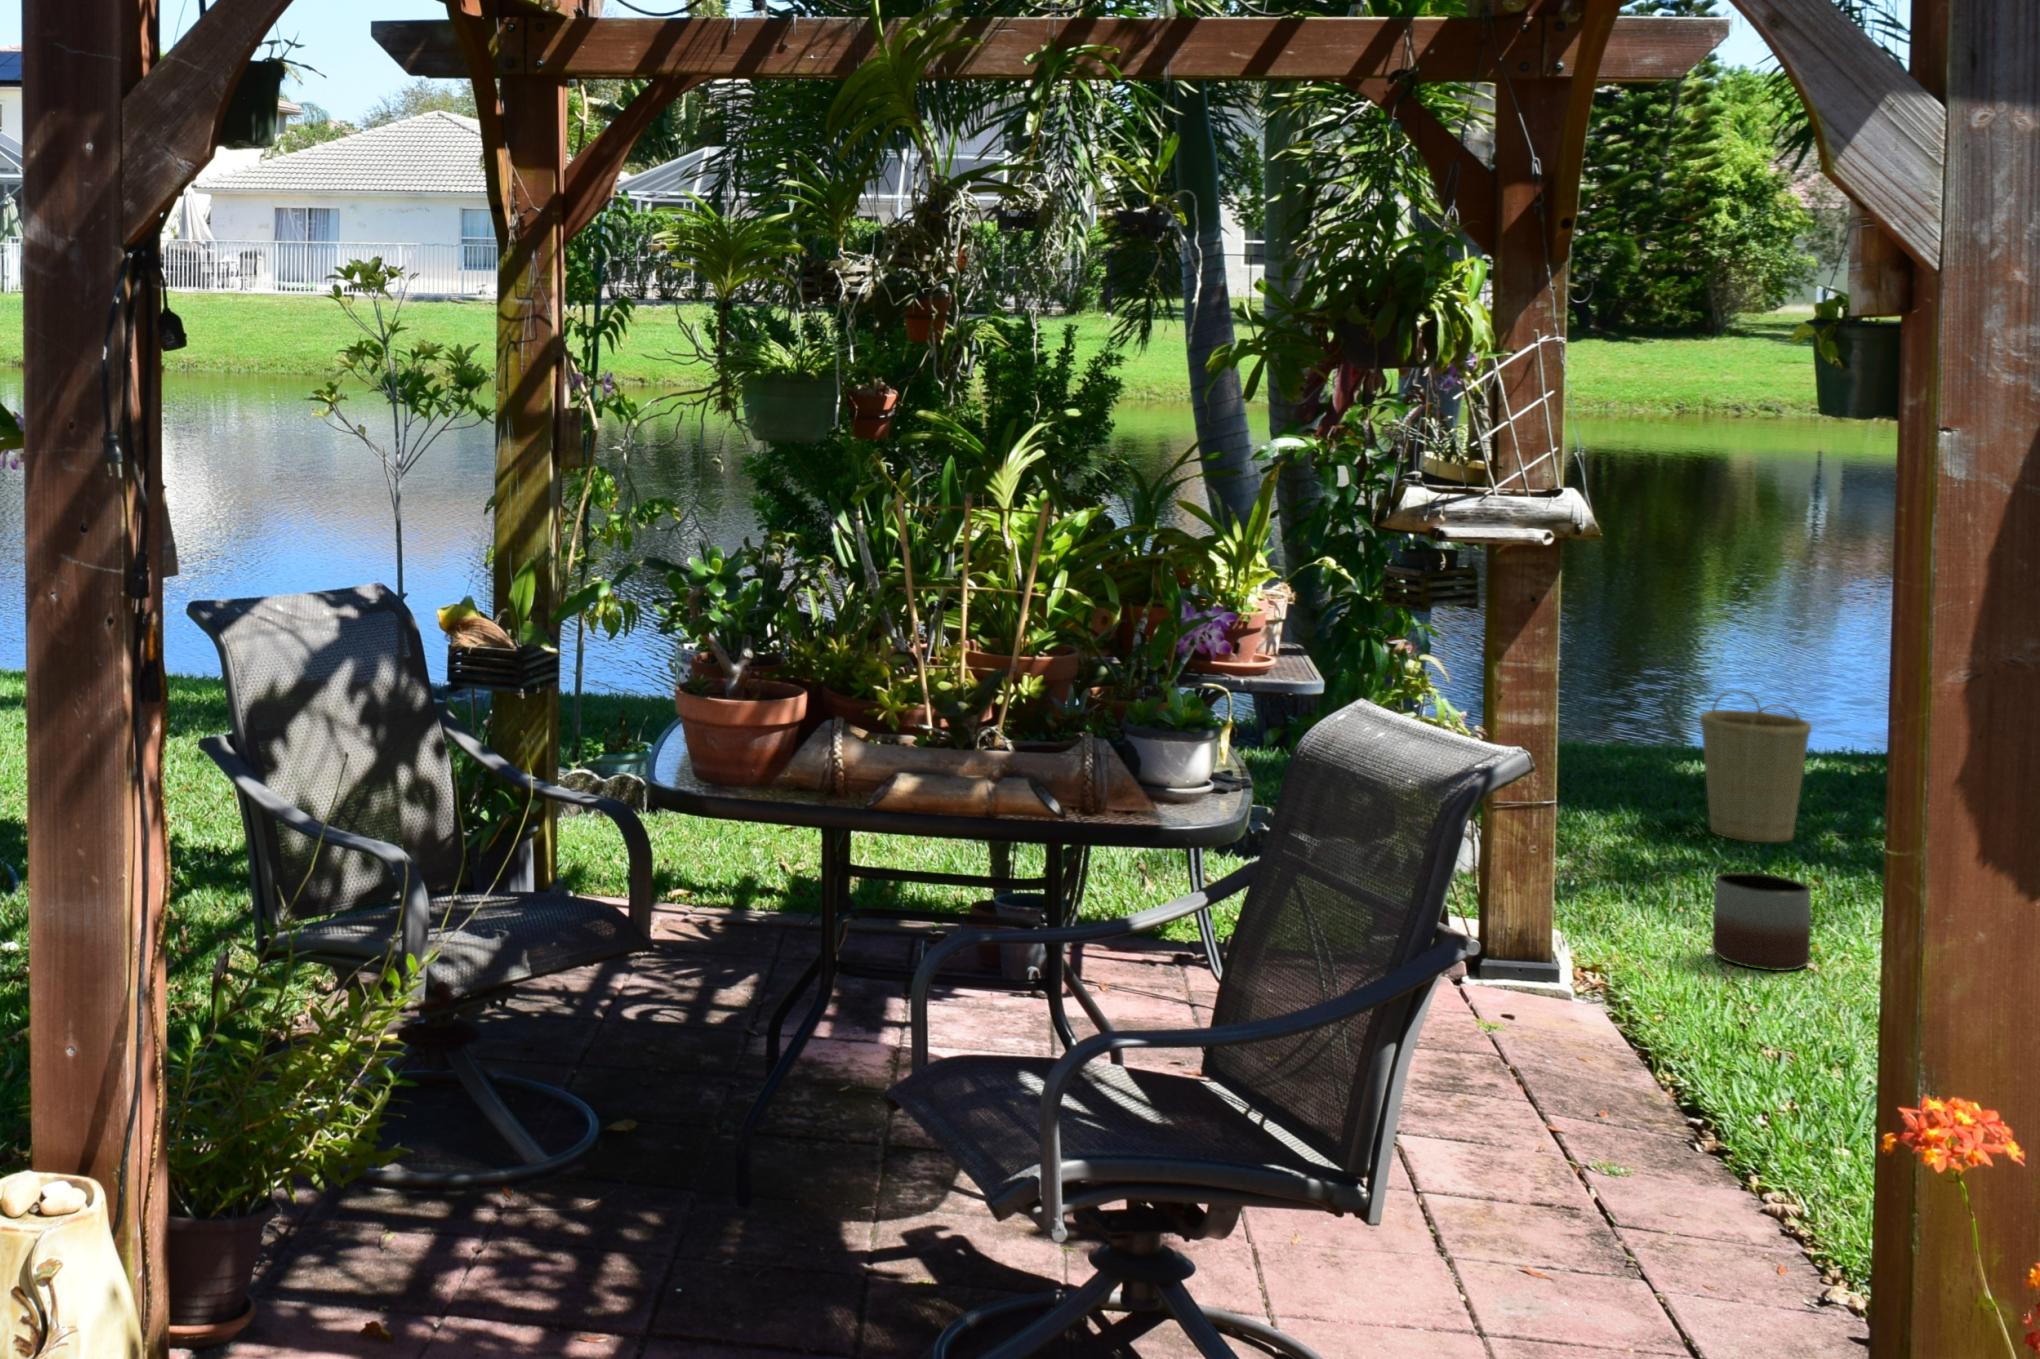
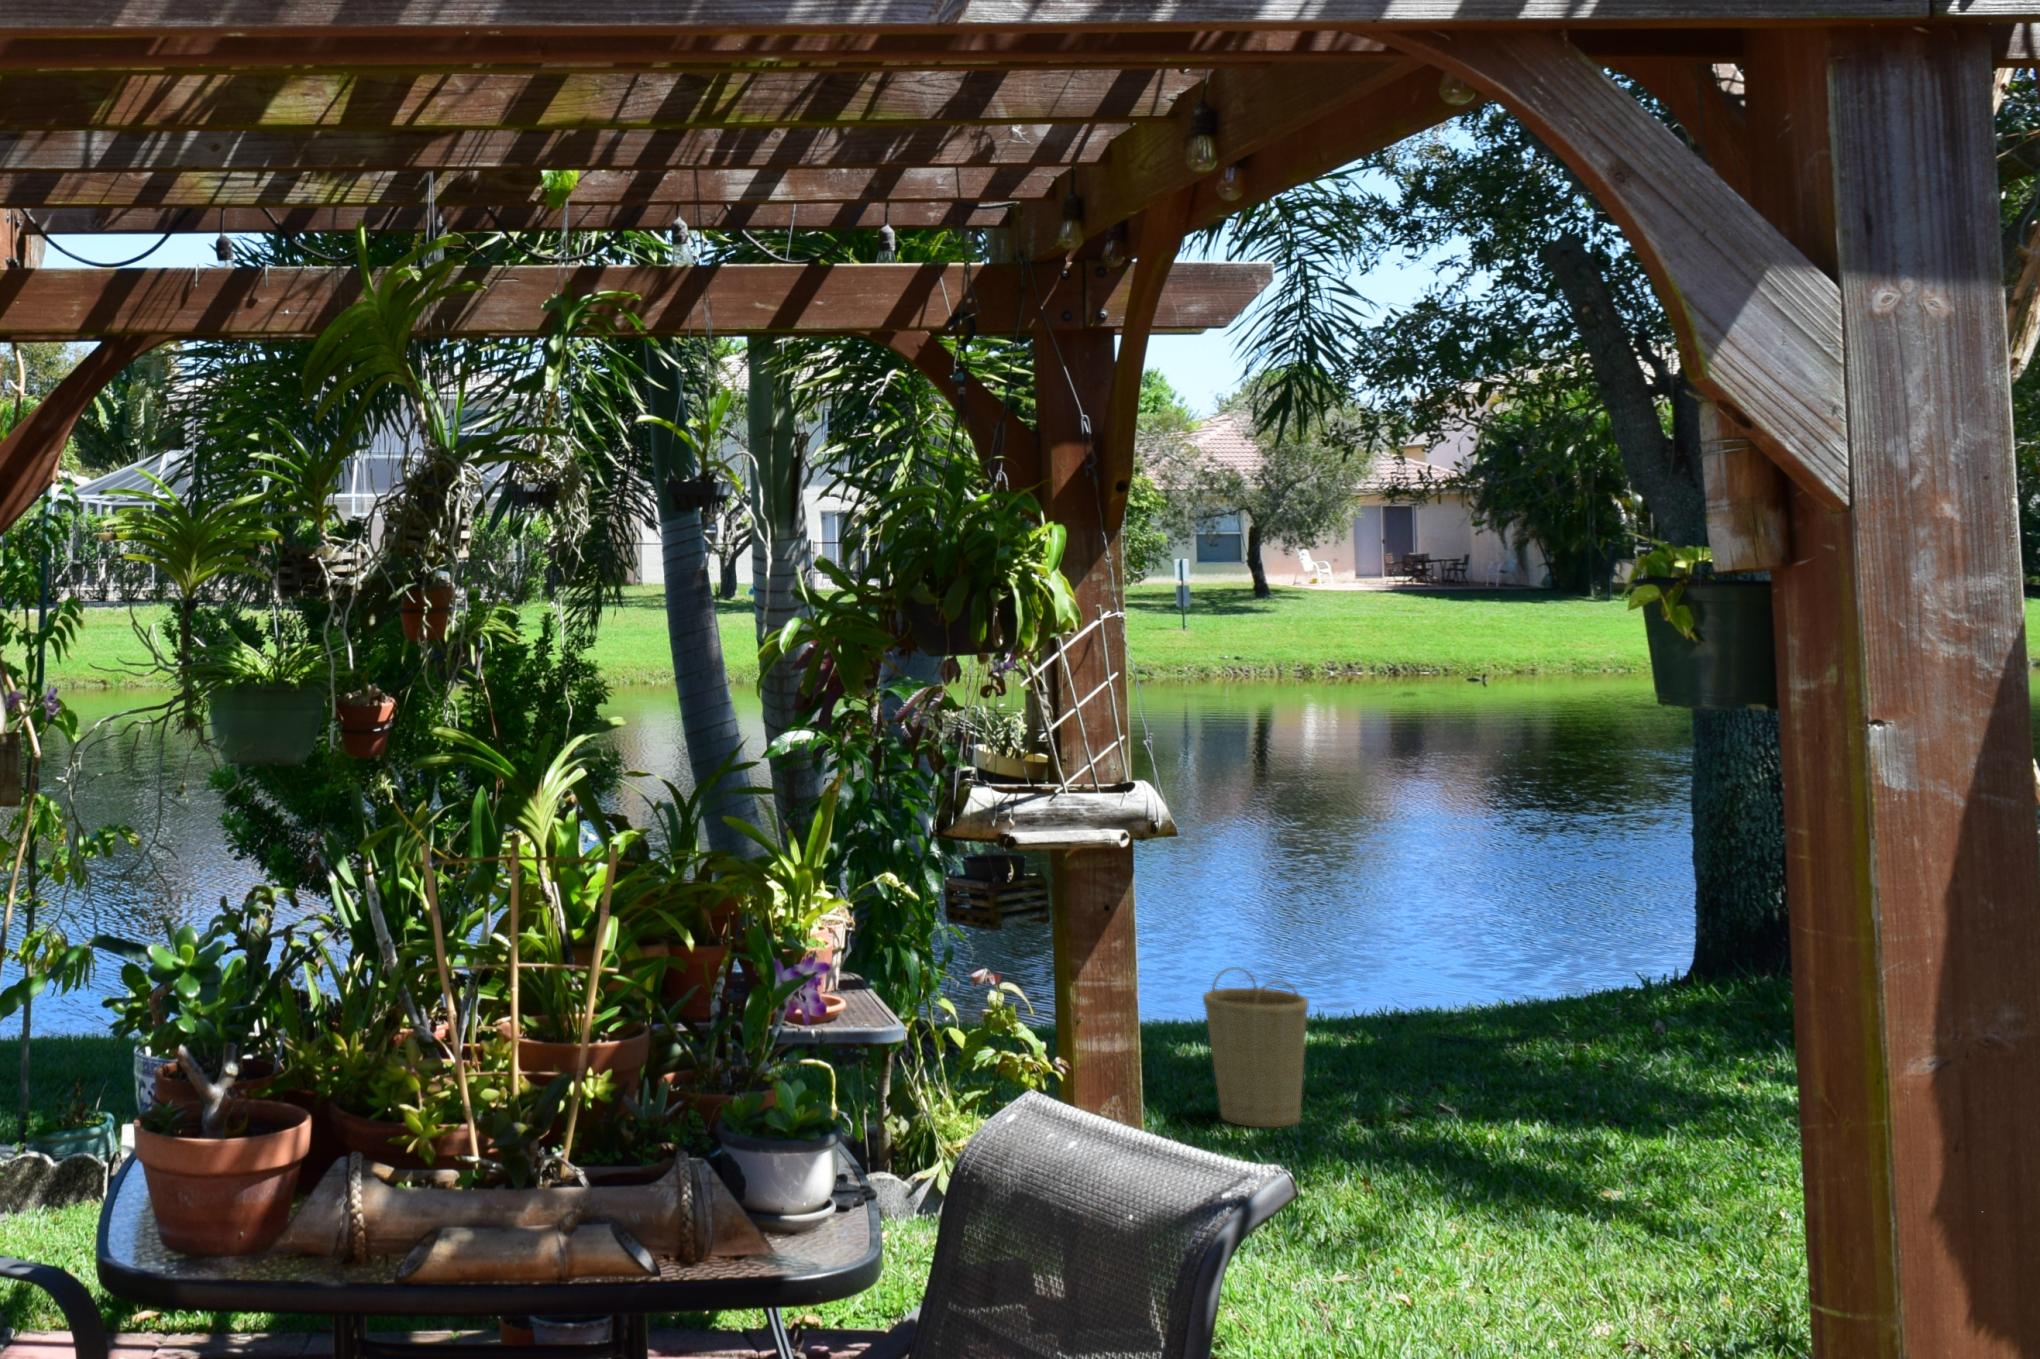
planter: present [1712,872,1811,971] -> none [1279,1184,1380,1296]

